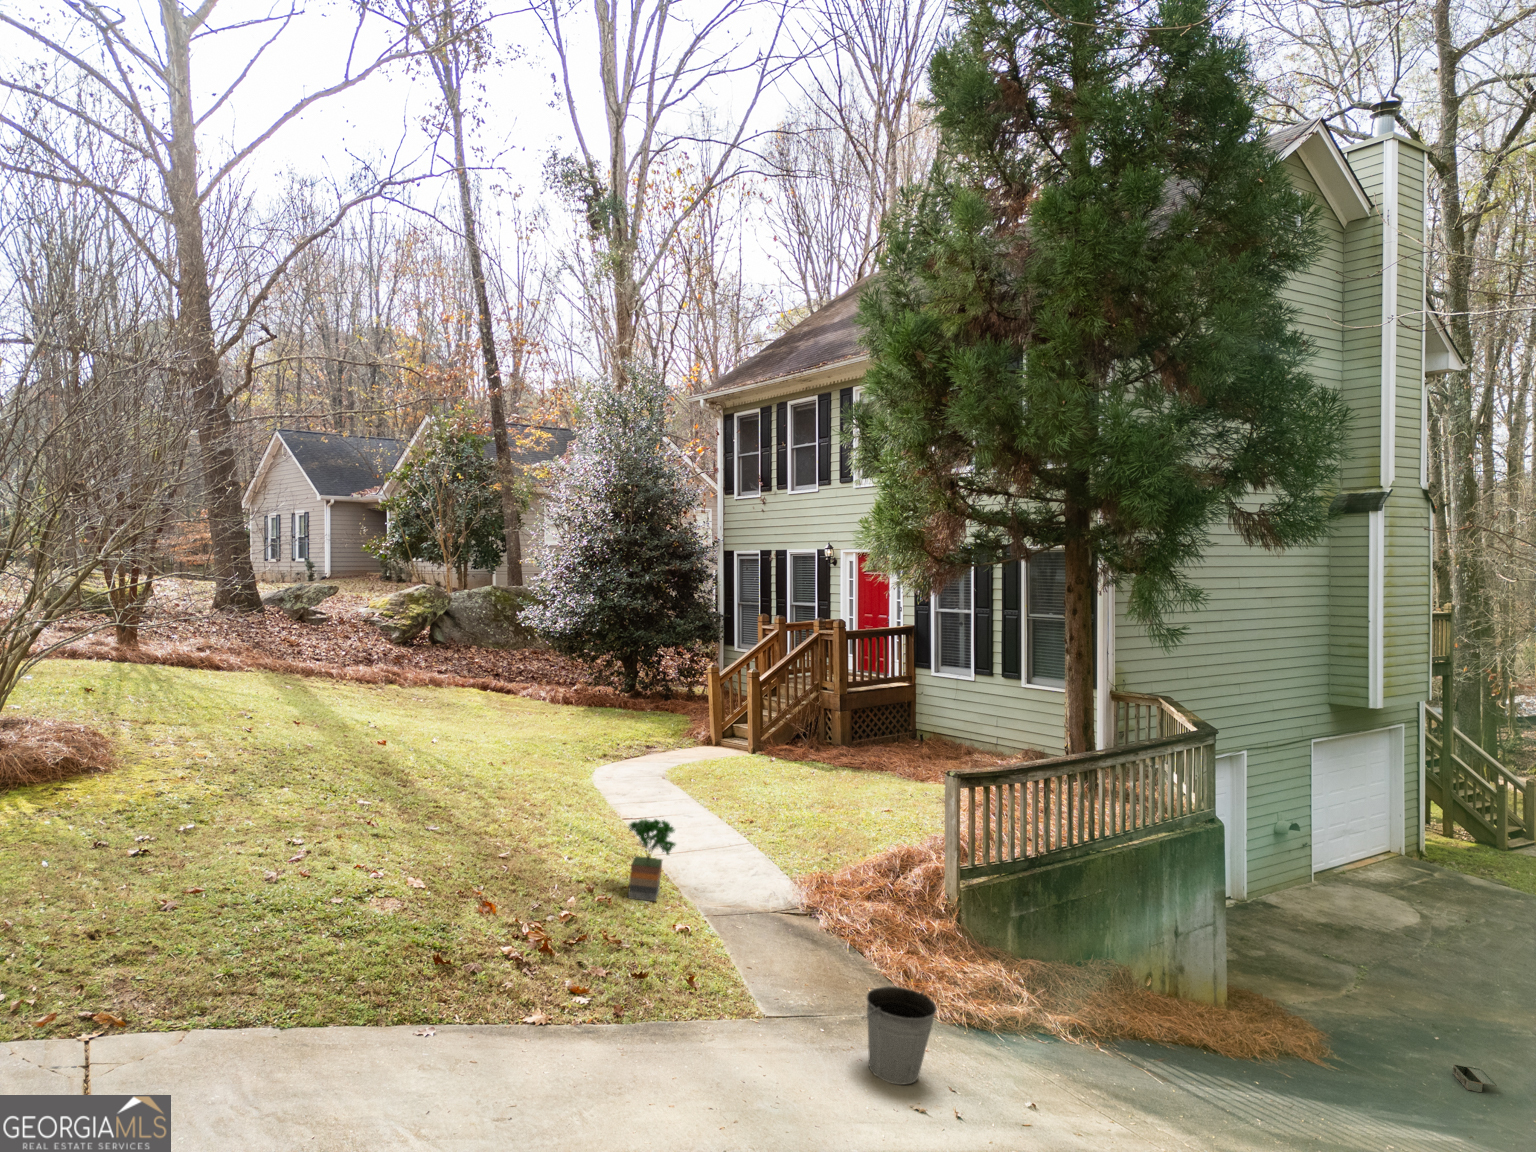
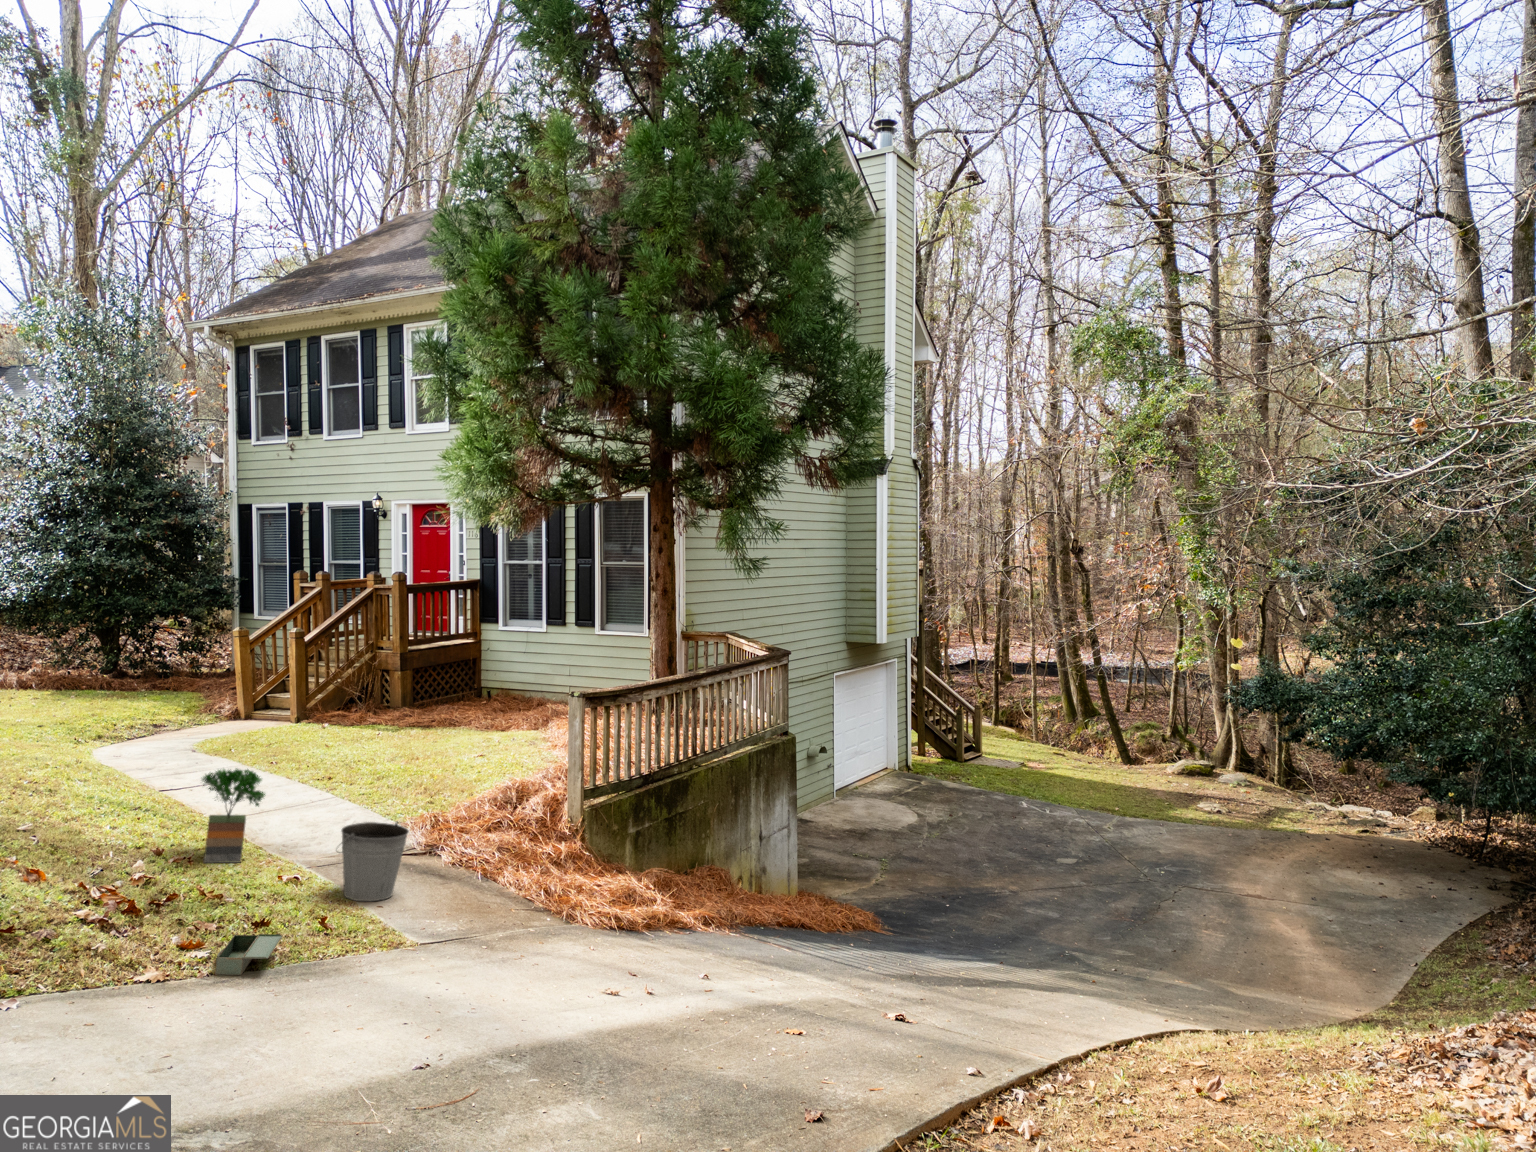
bucket: present [862,986,937,1085] -> present [341,822,409,901]
toolbox: present [1452,1065,1497,1092] -> present [215,934,282,975]

